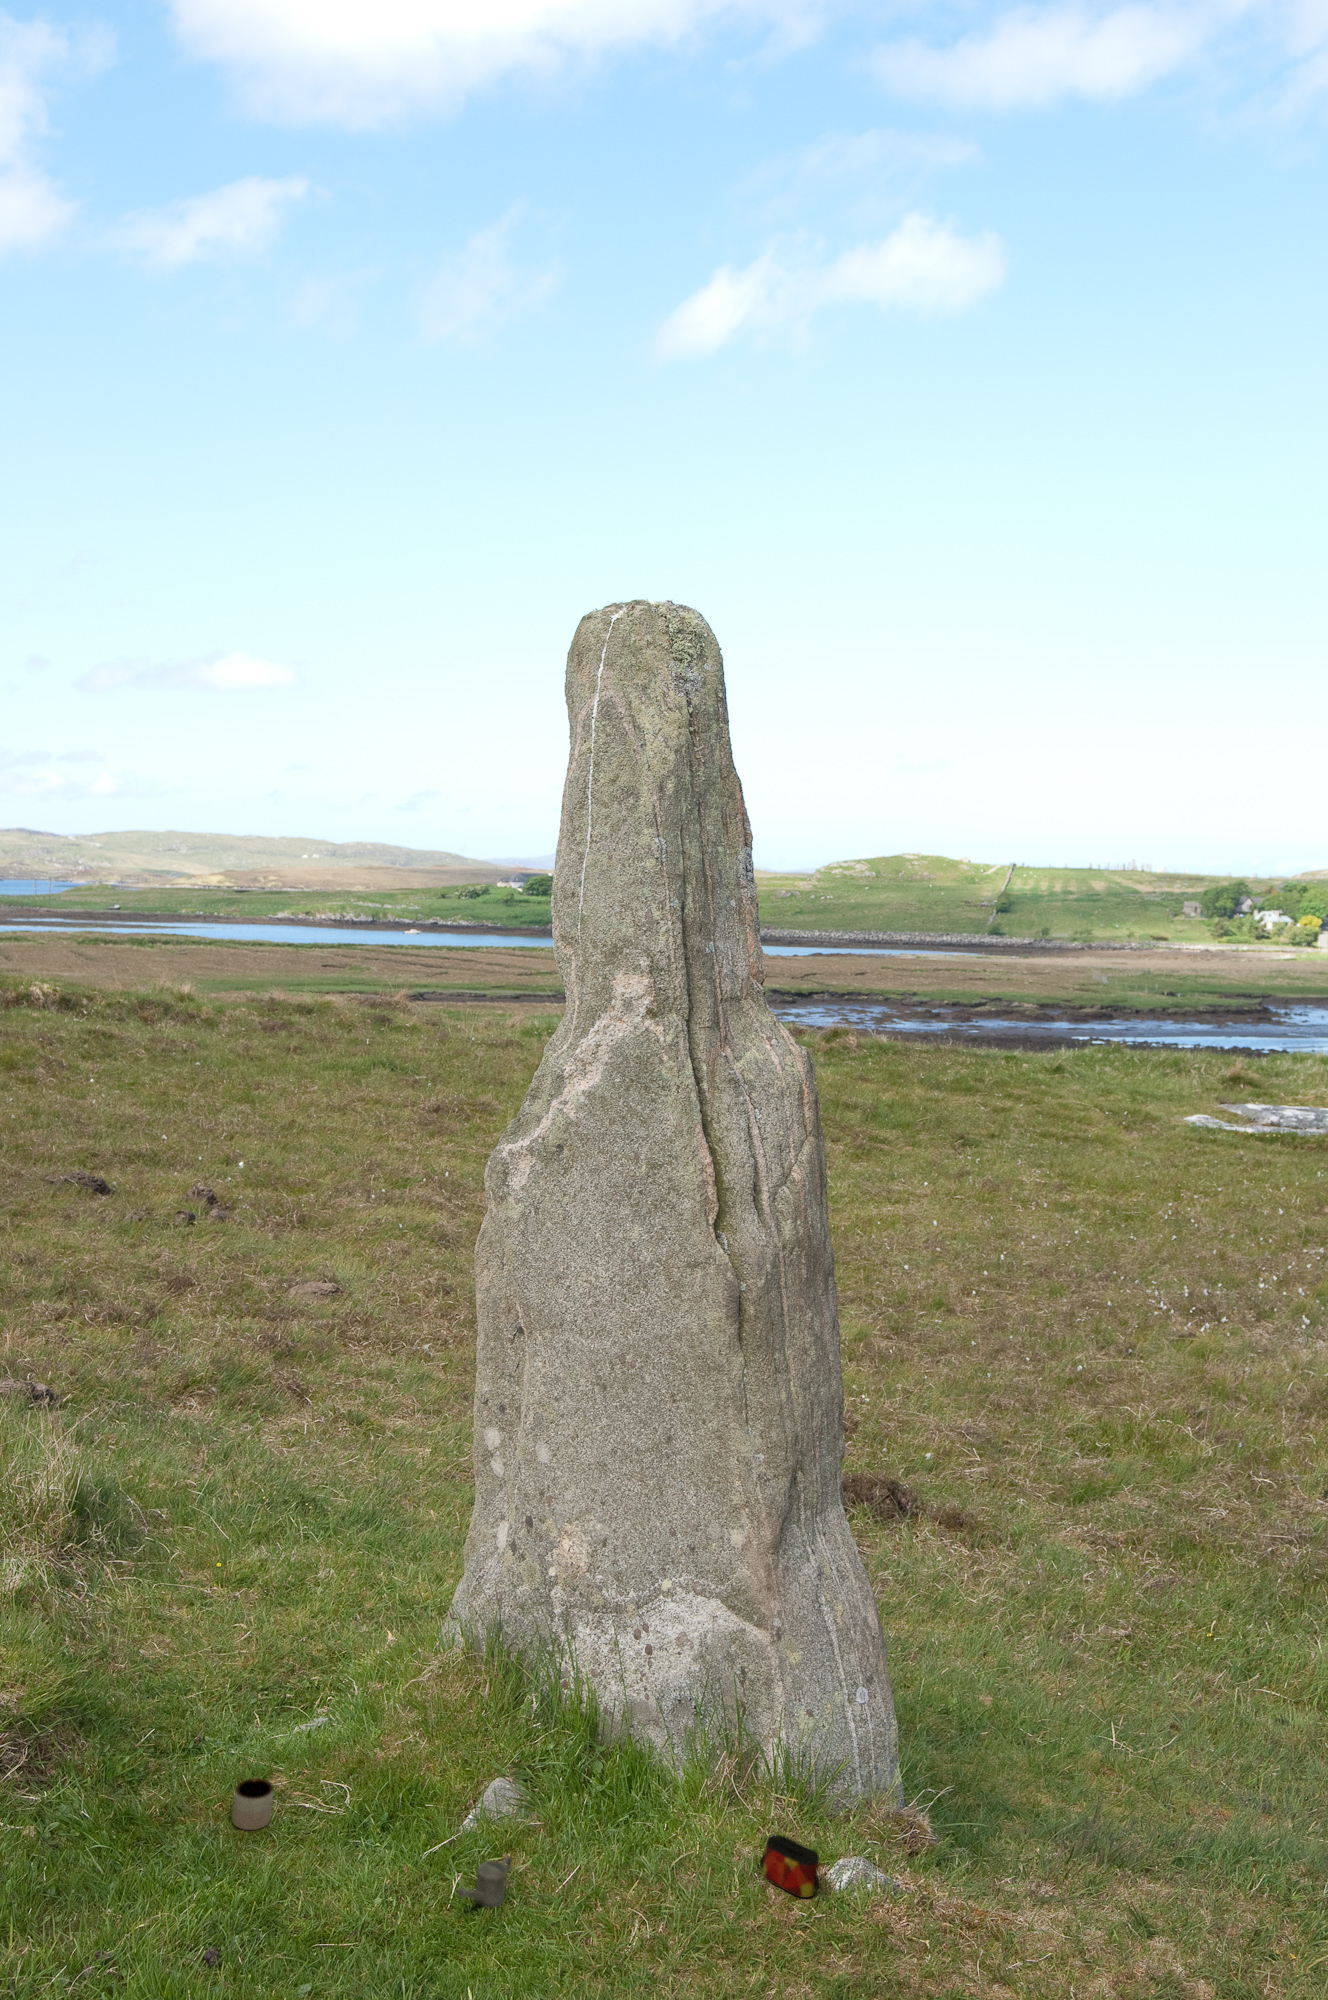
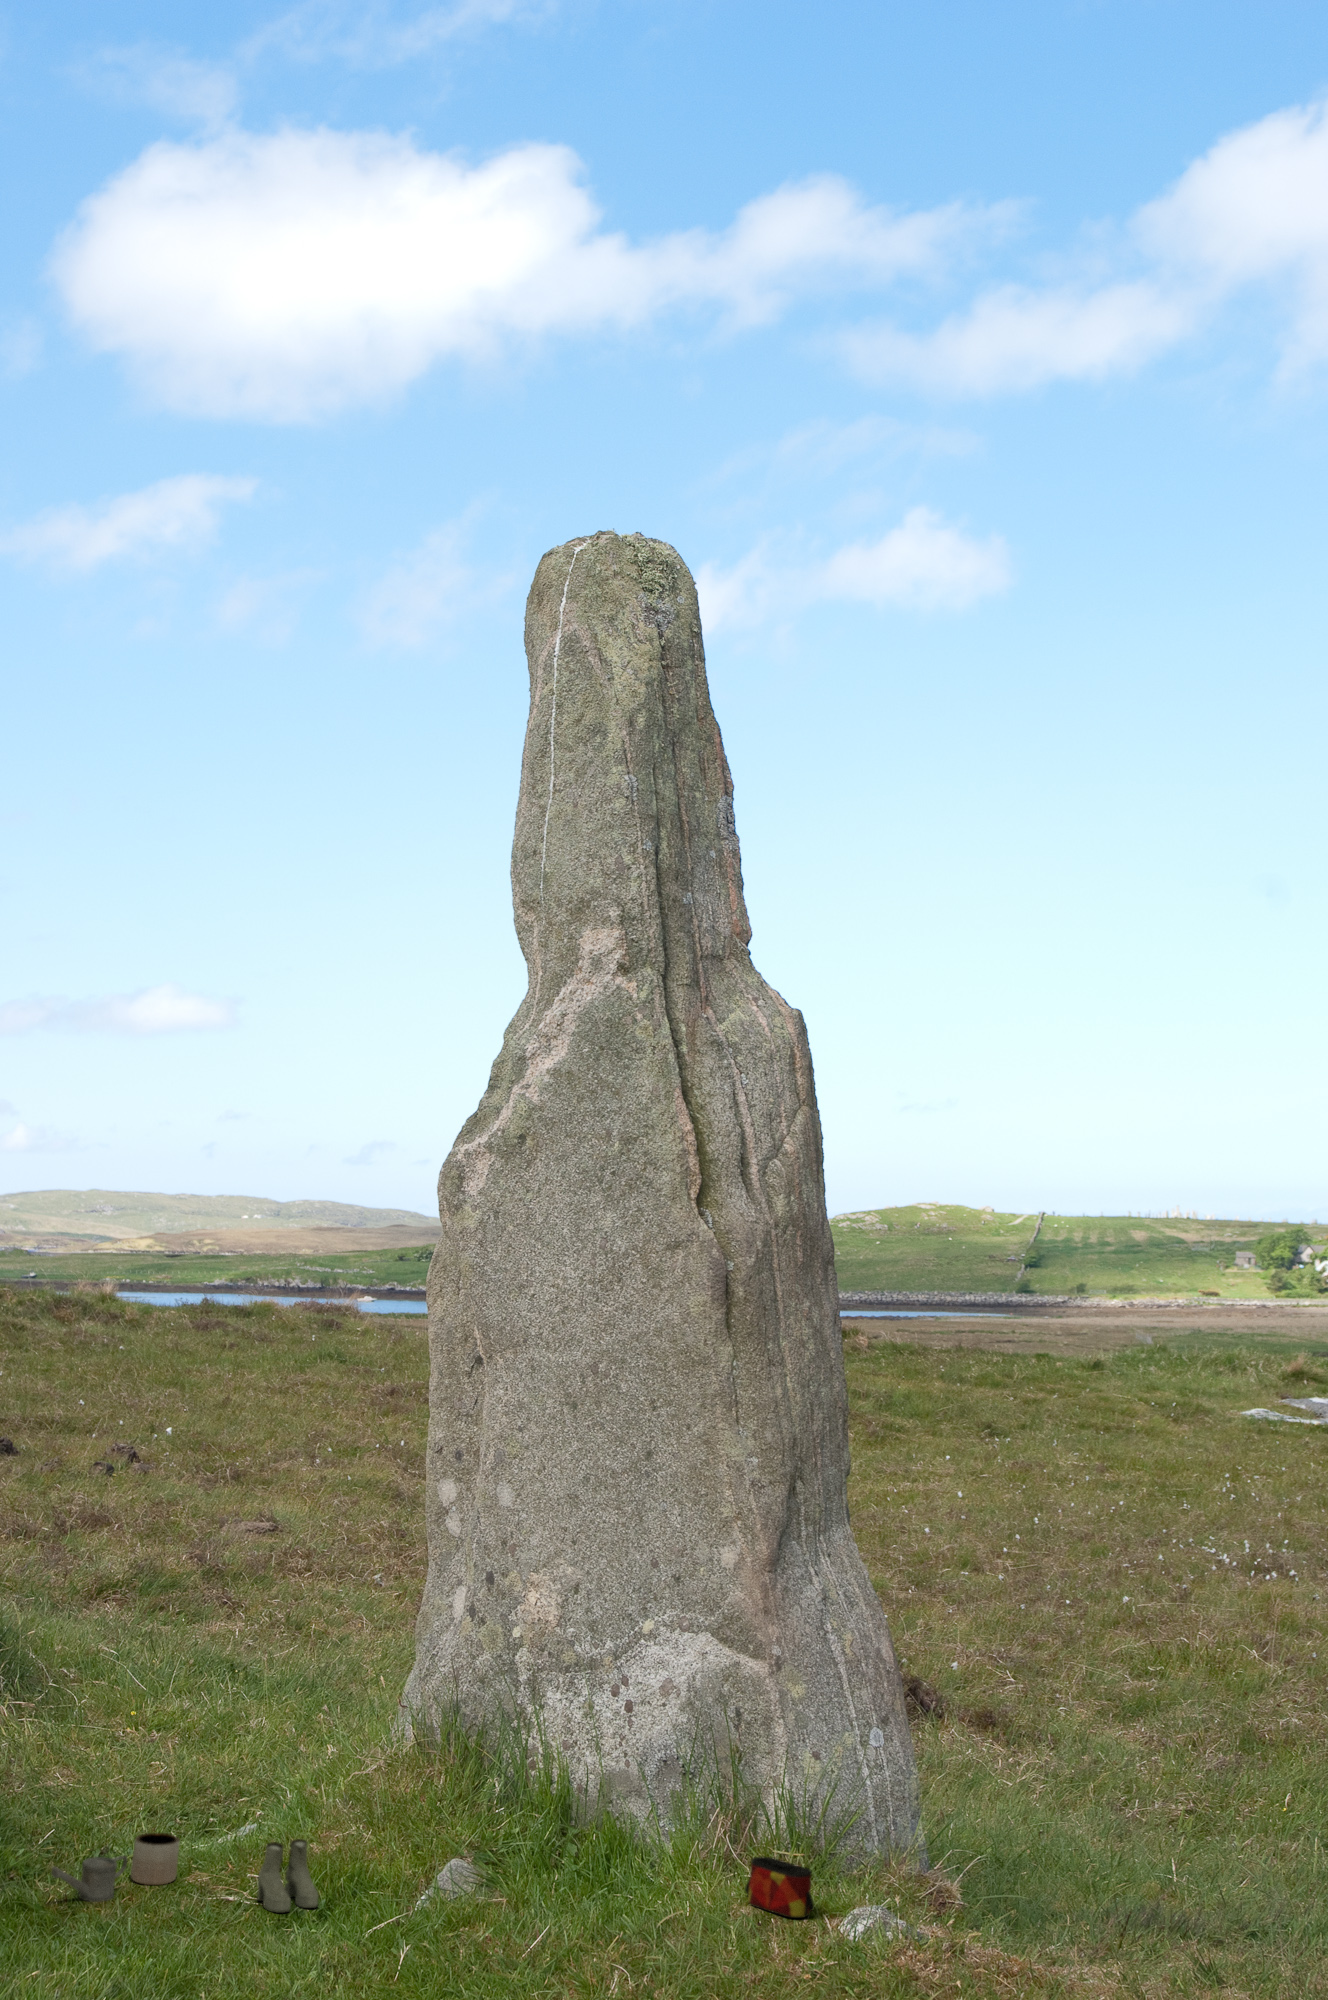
boots: none [343,1799,396,1875] -> present [257,1839,318,1913]
watering can: present [458,1857,512,1908] -> present [52,1856,127,1902]

